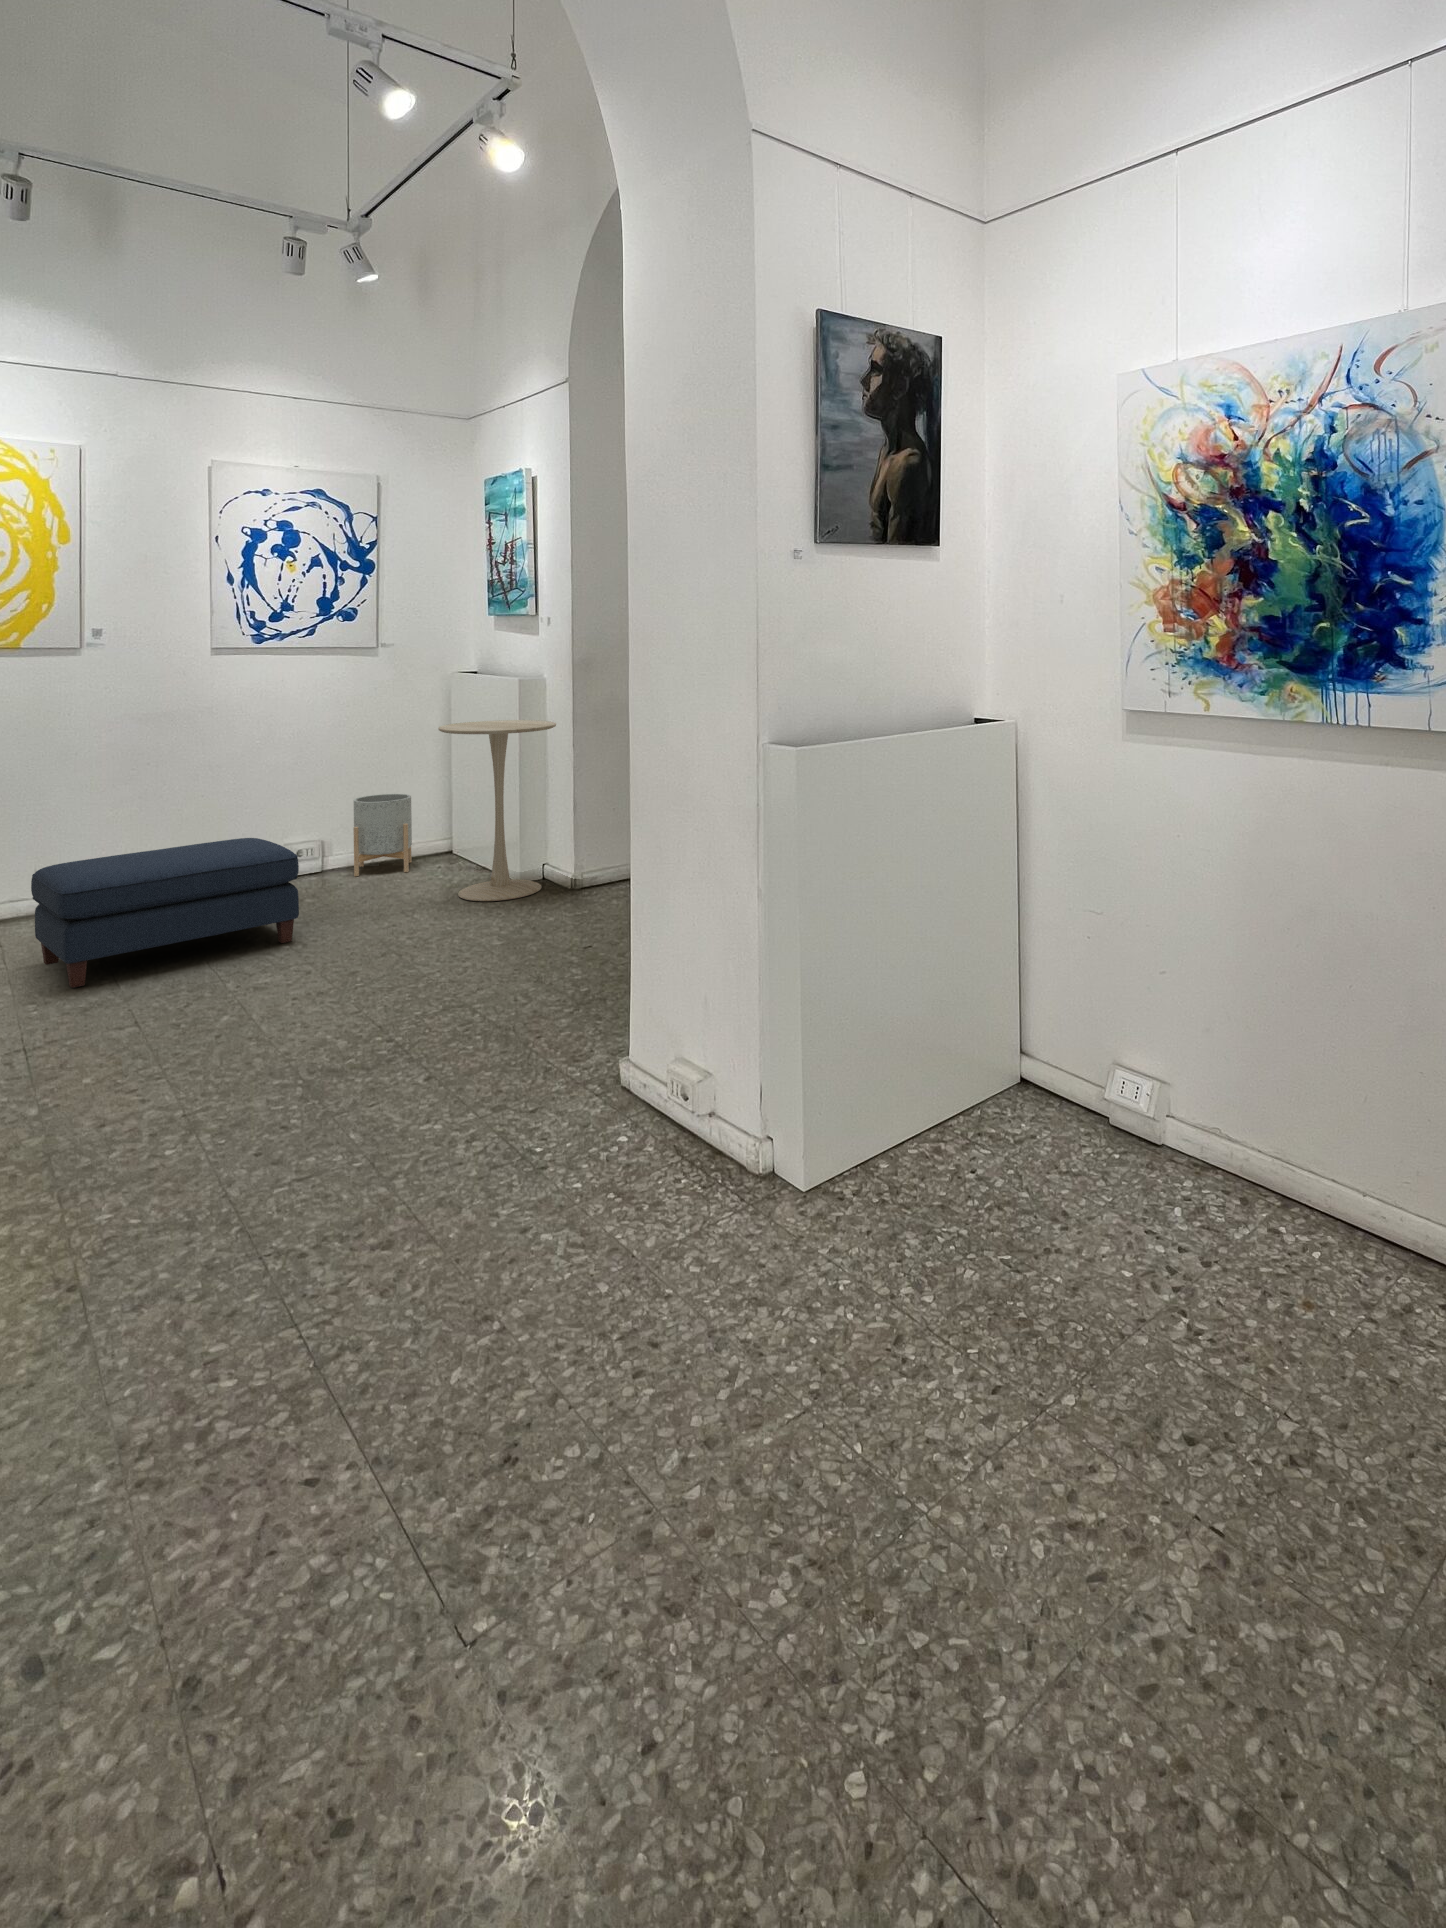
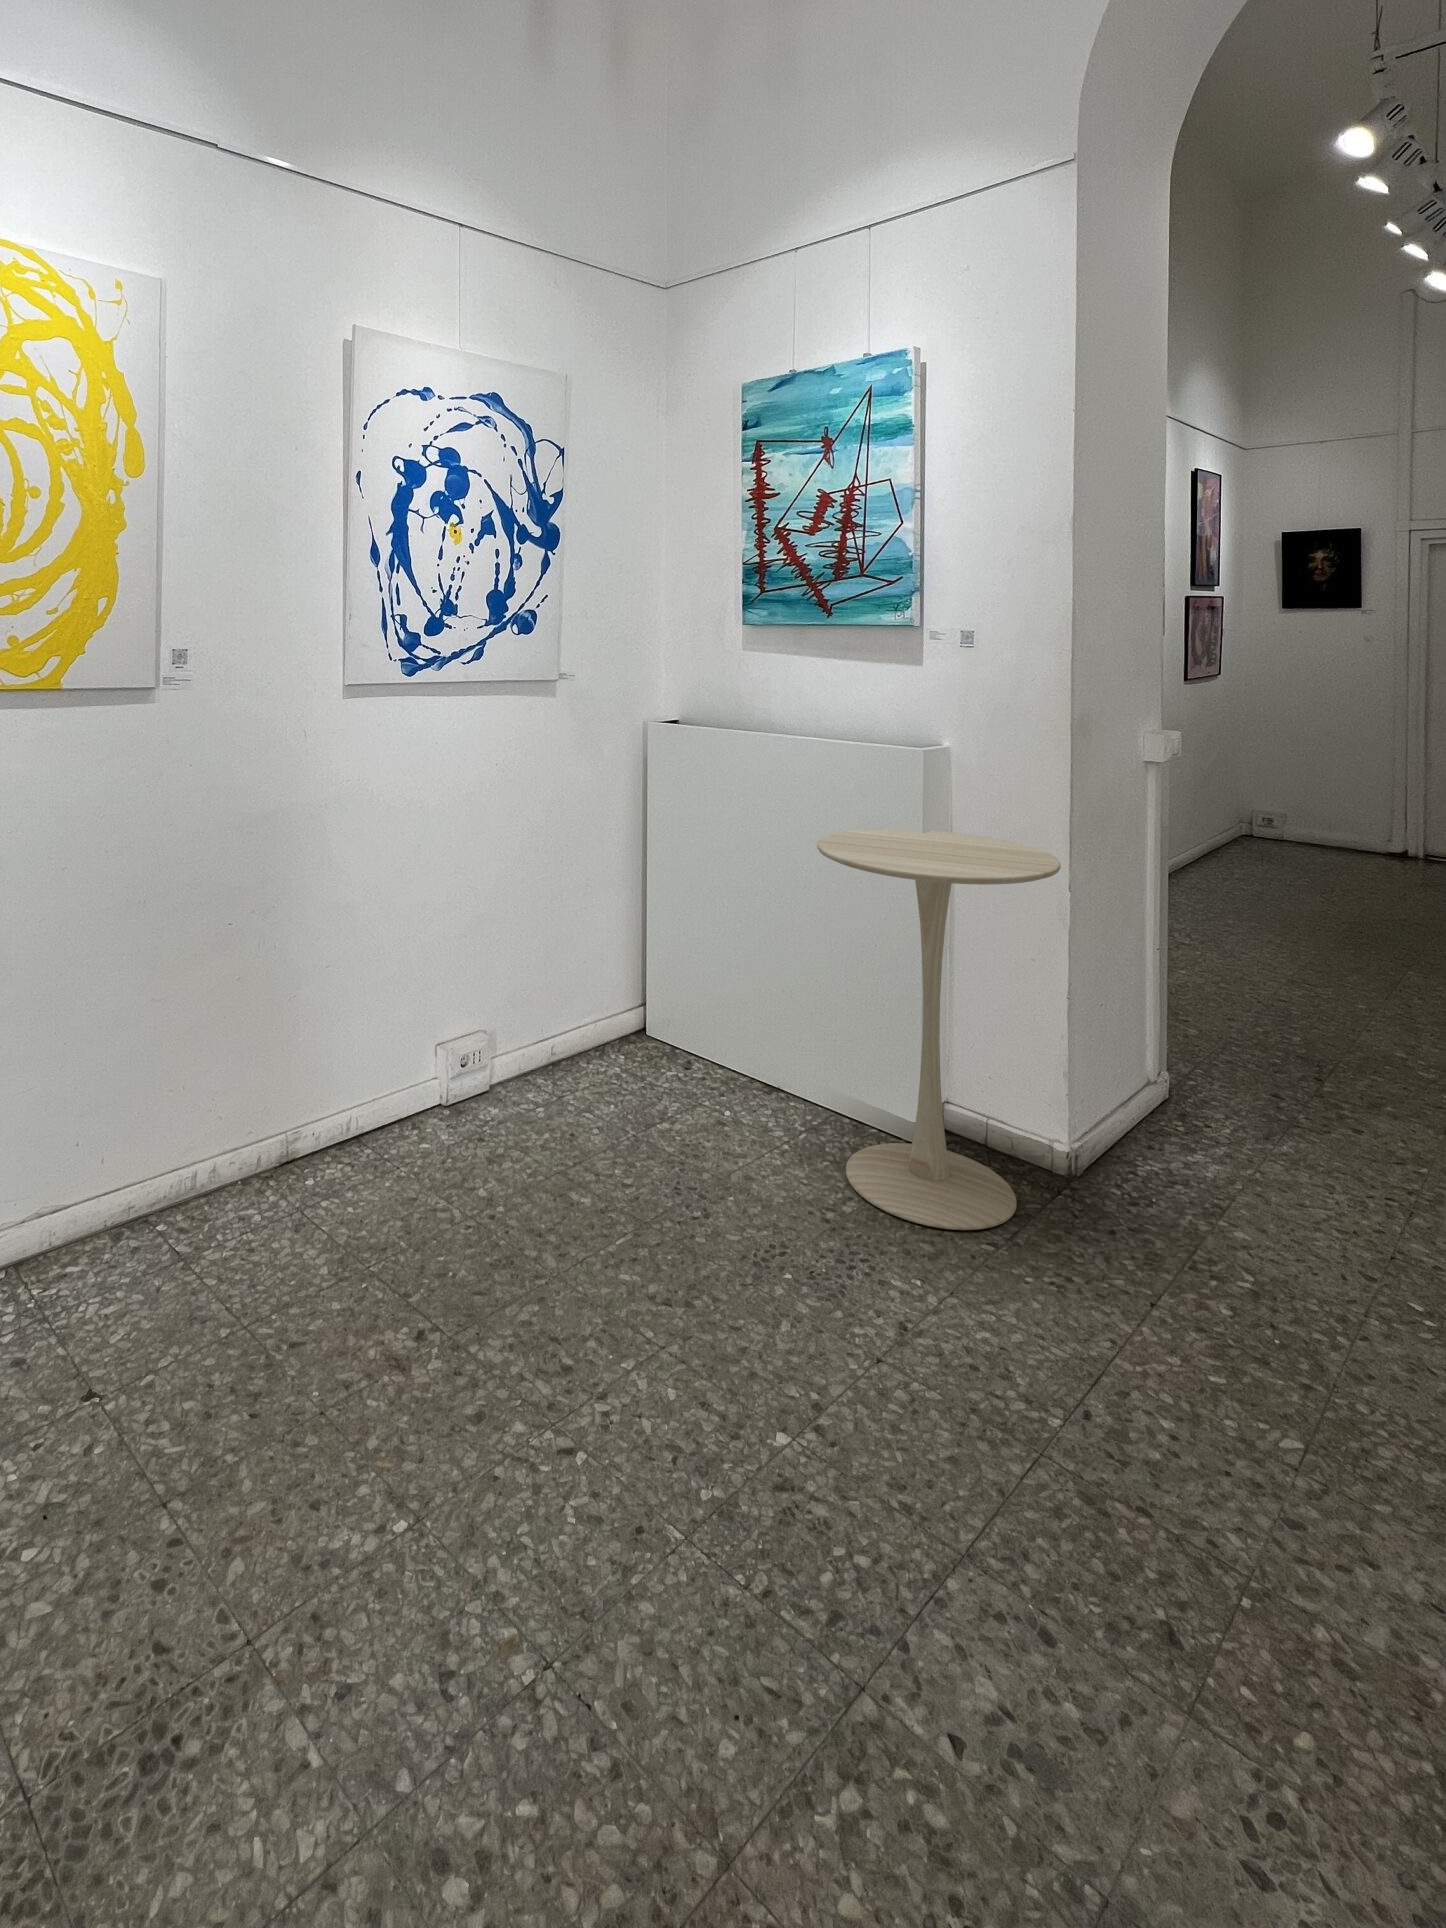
planter: present [353,794,412,876] -> none [538,943,651,1110]
ottoman: present [31,838,299,988] -> none [216,1116,762,1727]

